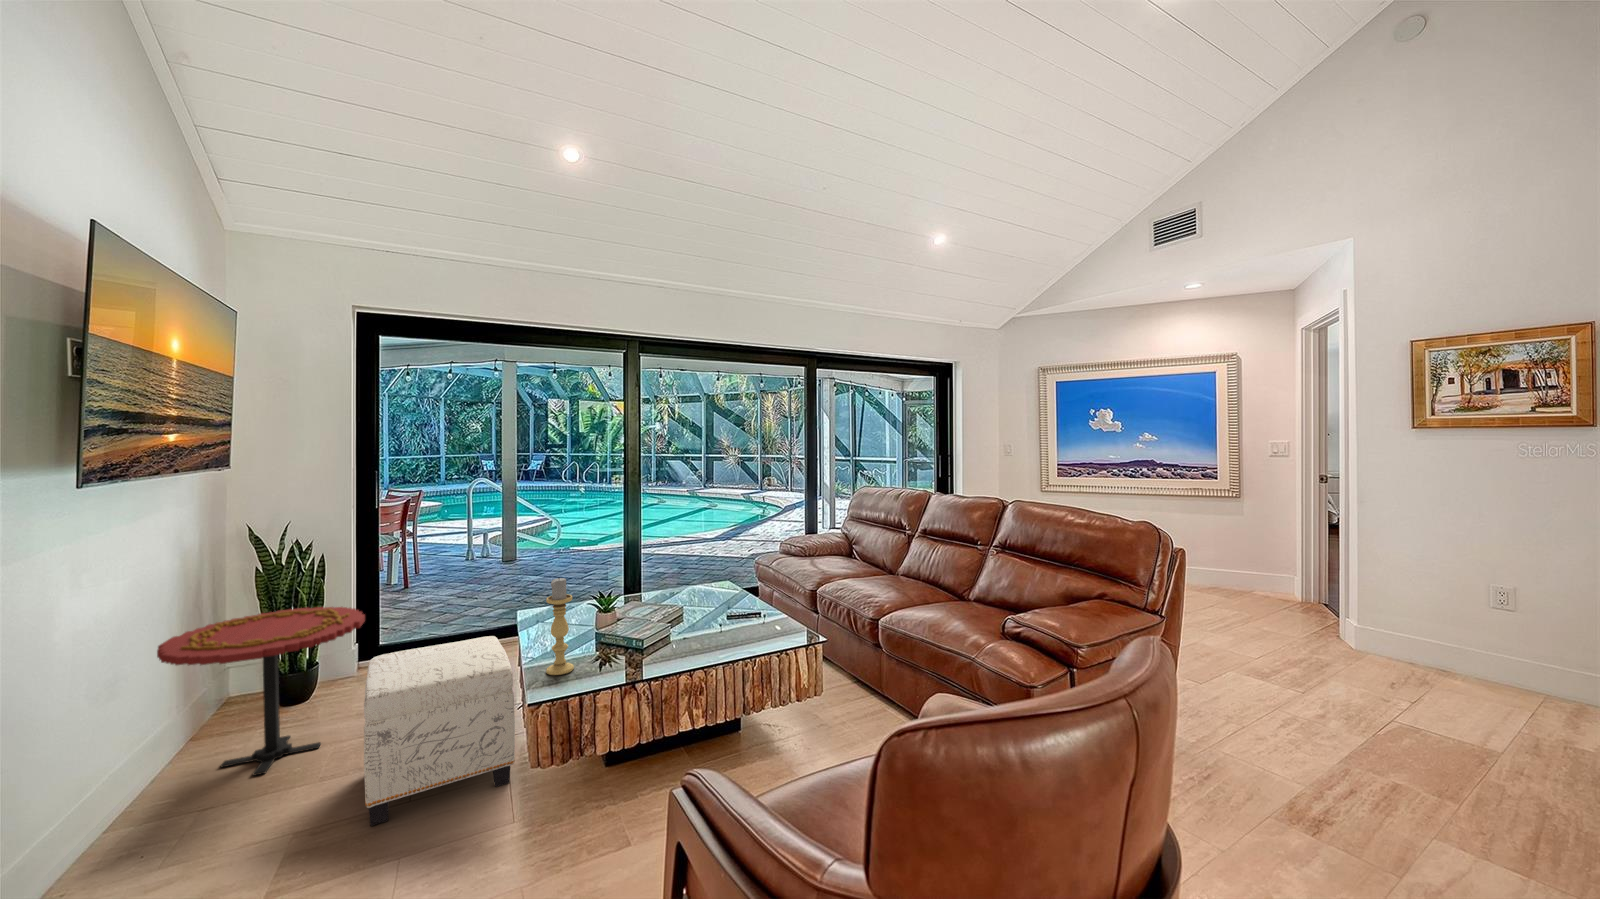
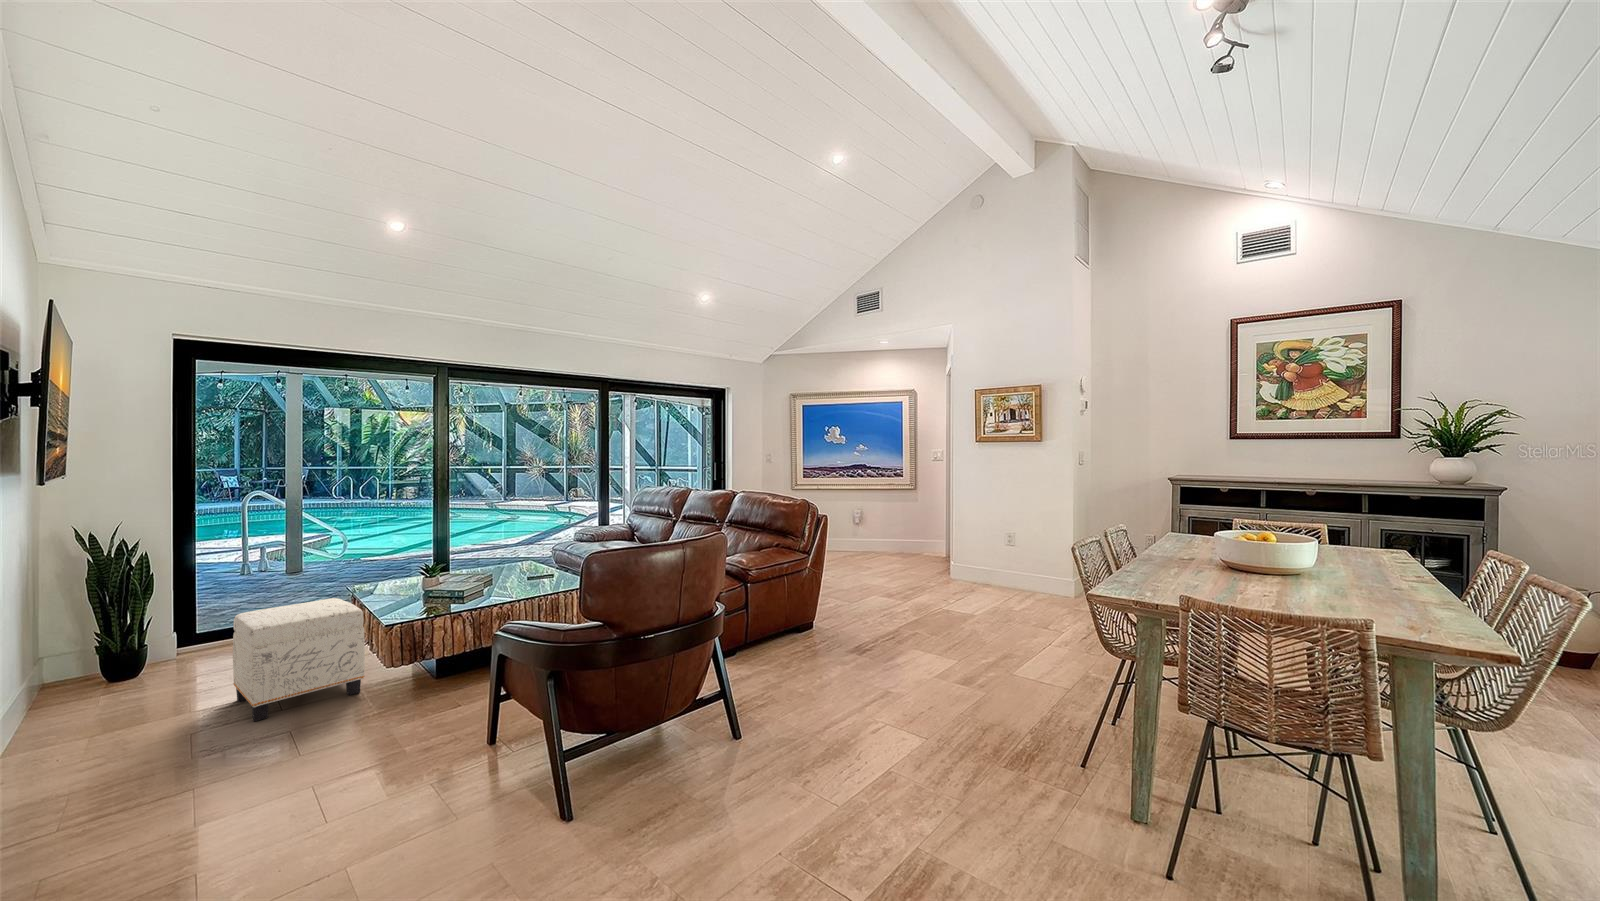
candle holder: present [546,578,574,675] -> none [390,545,412,612]
side table: present [157,607,365,776] -> none [31,588,214,715]

